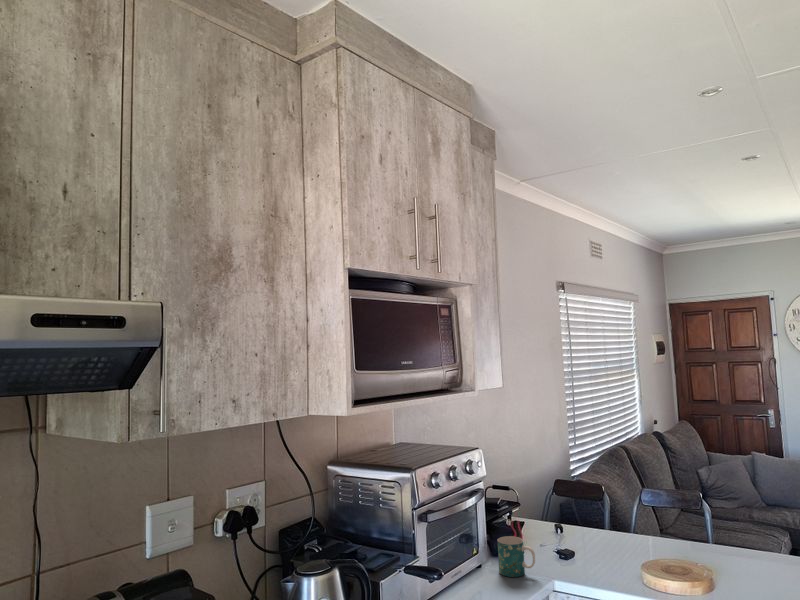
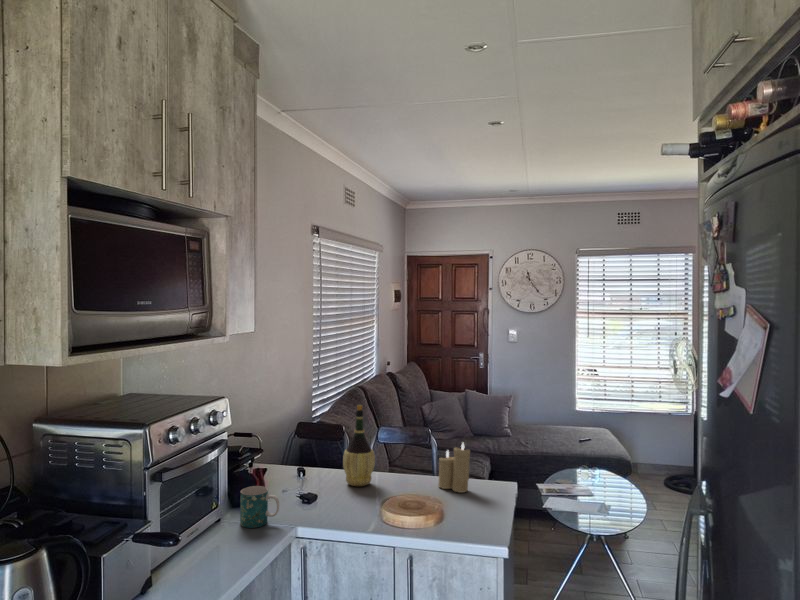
wine bottle: none [600,462,636,549] -> present [343,405,375,486]
candle: none [712,509,752,568] -> present [438,443,470,493]

